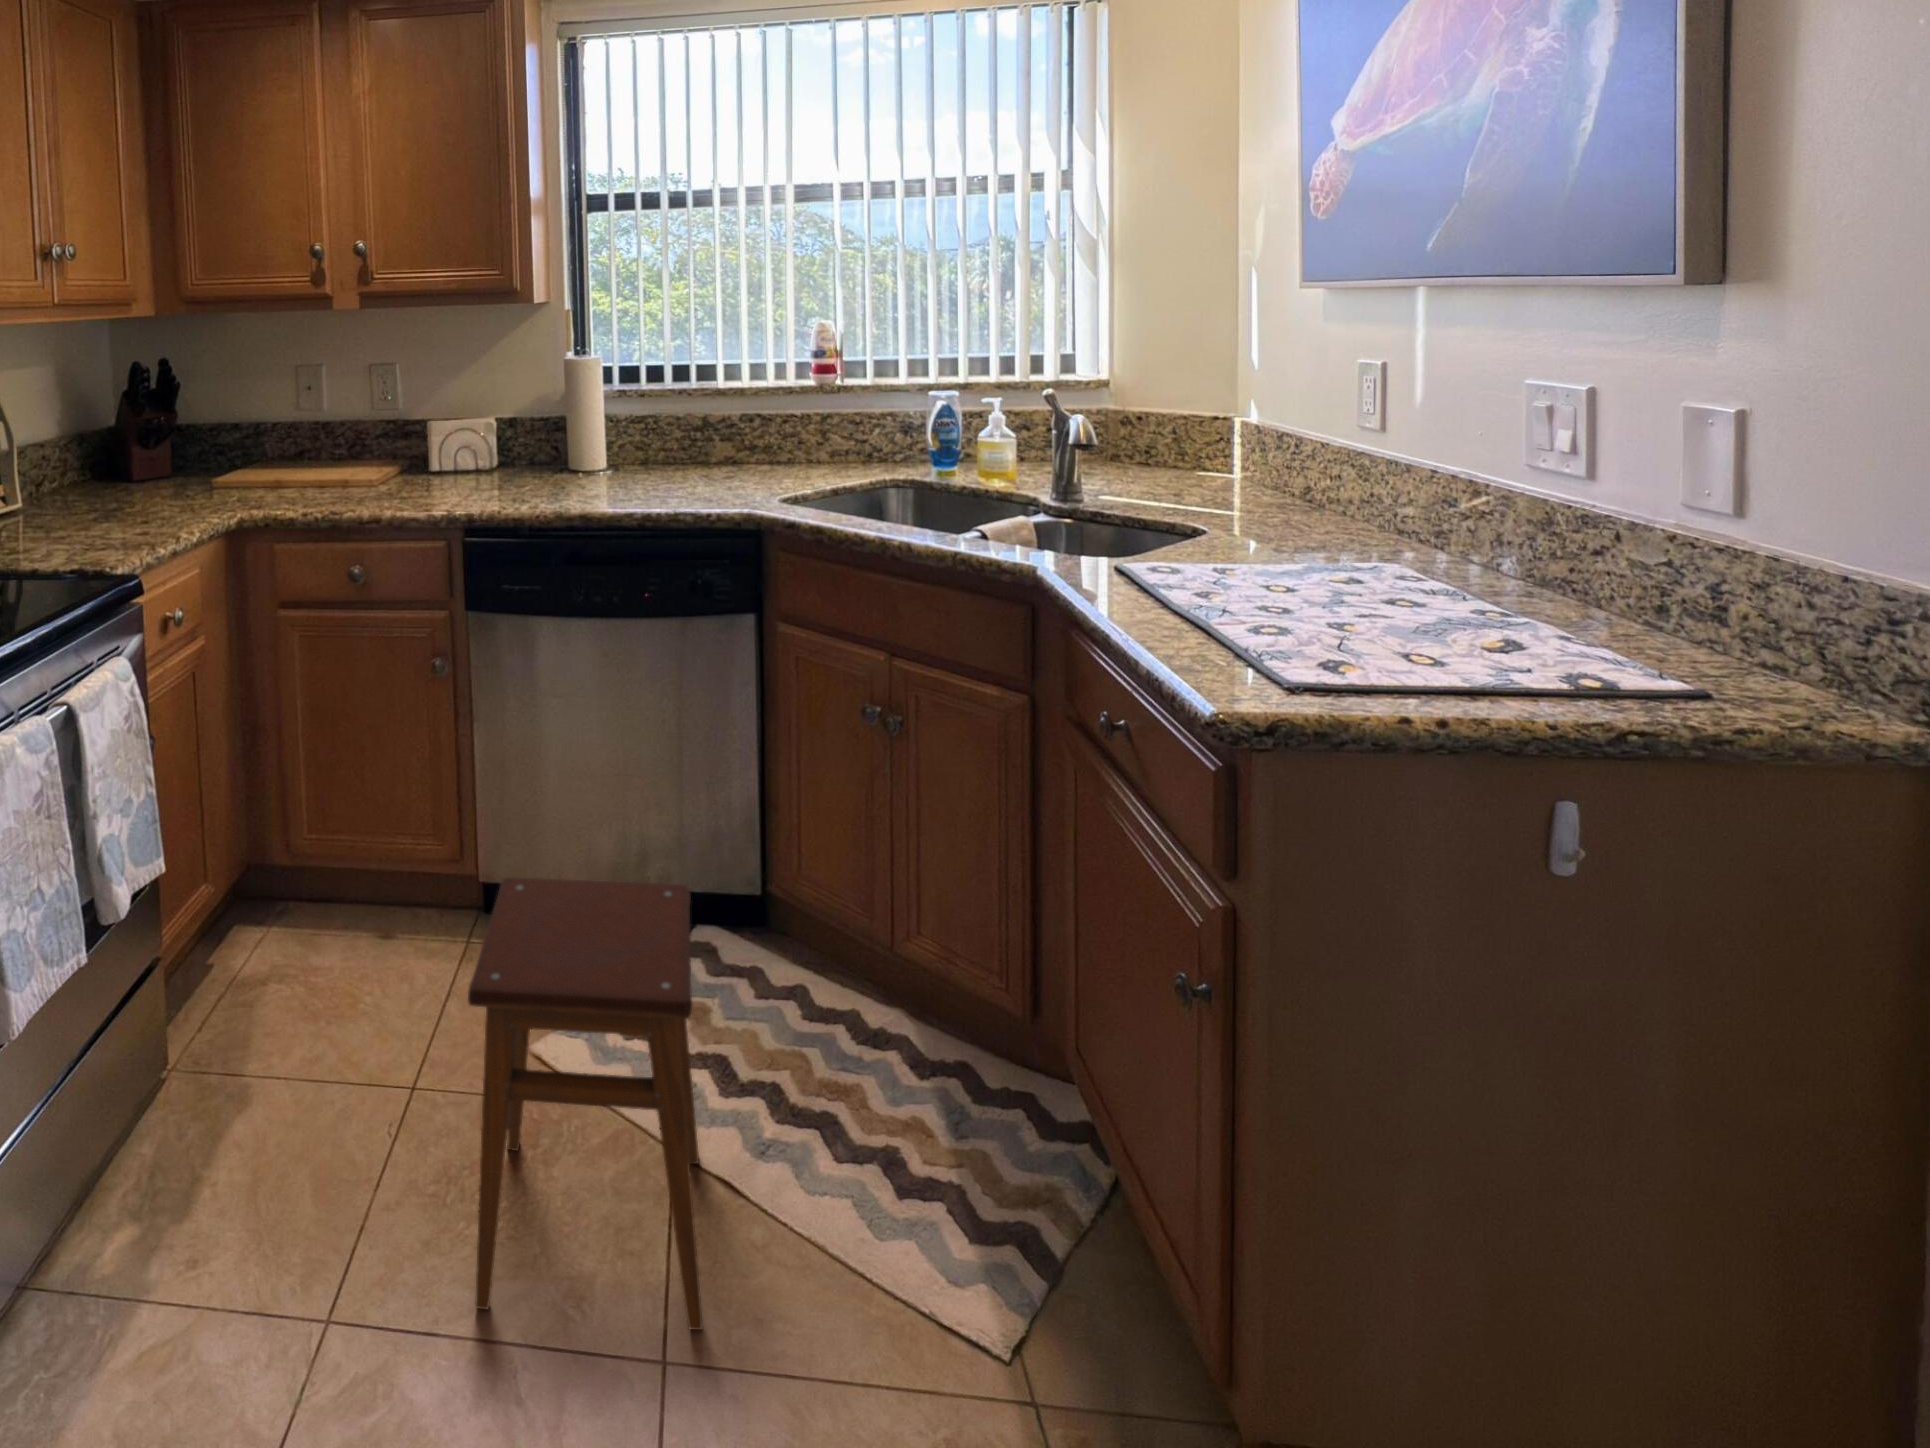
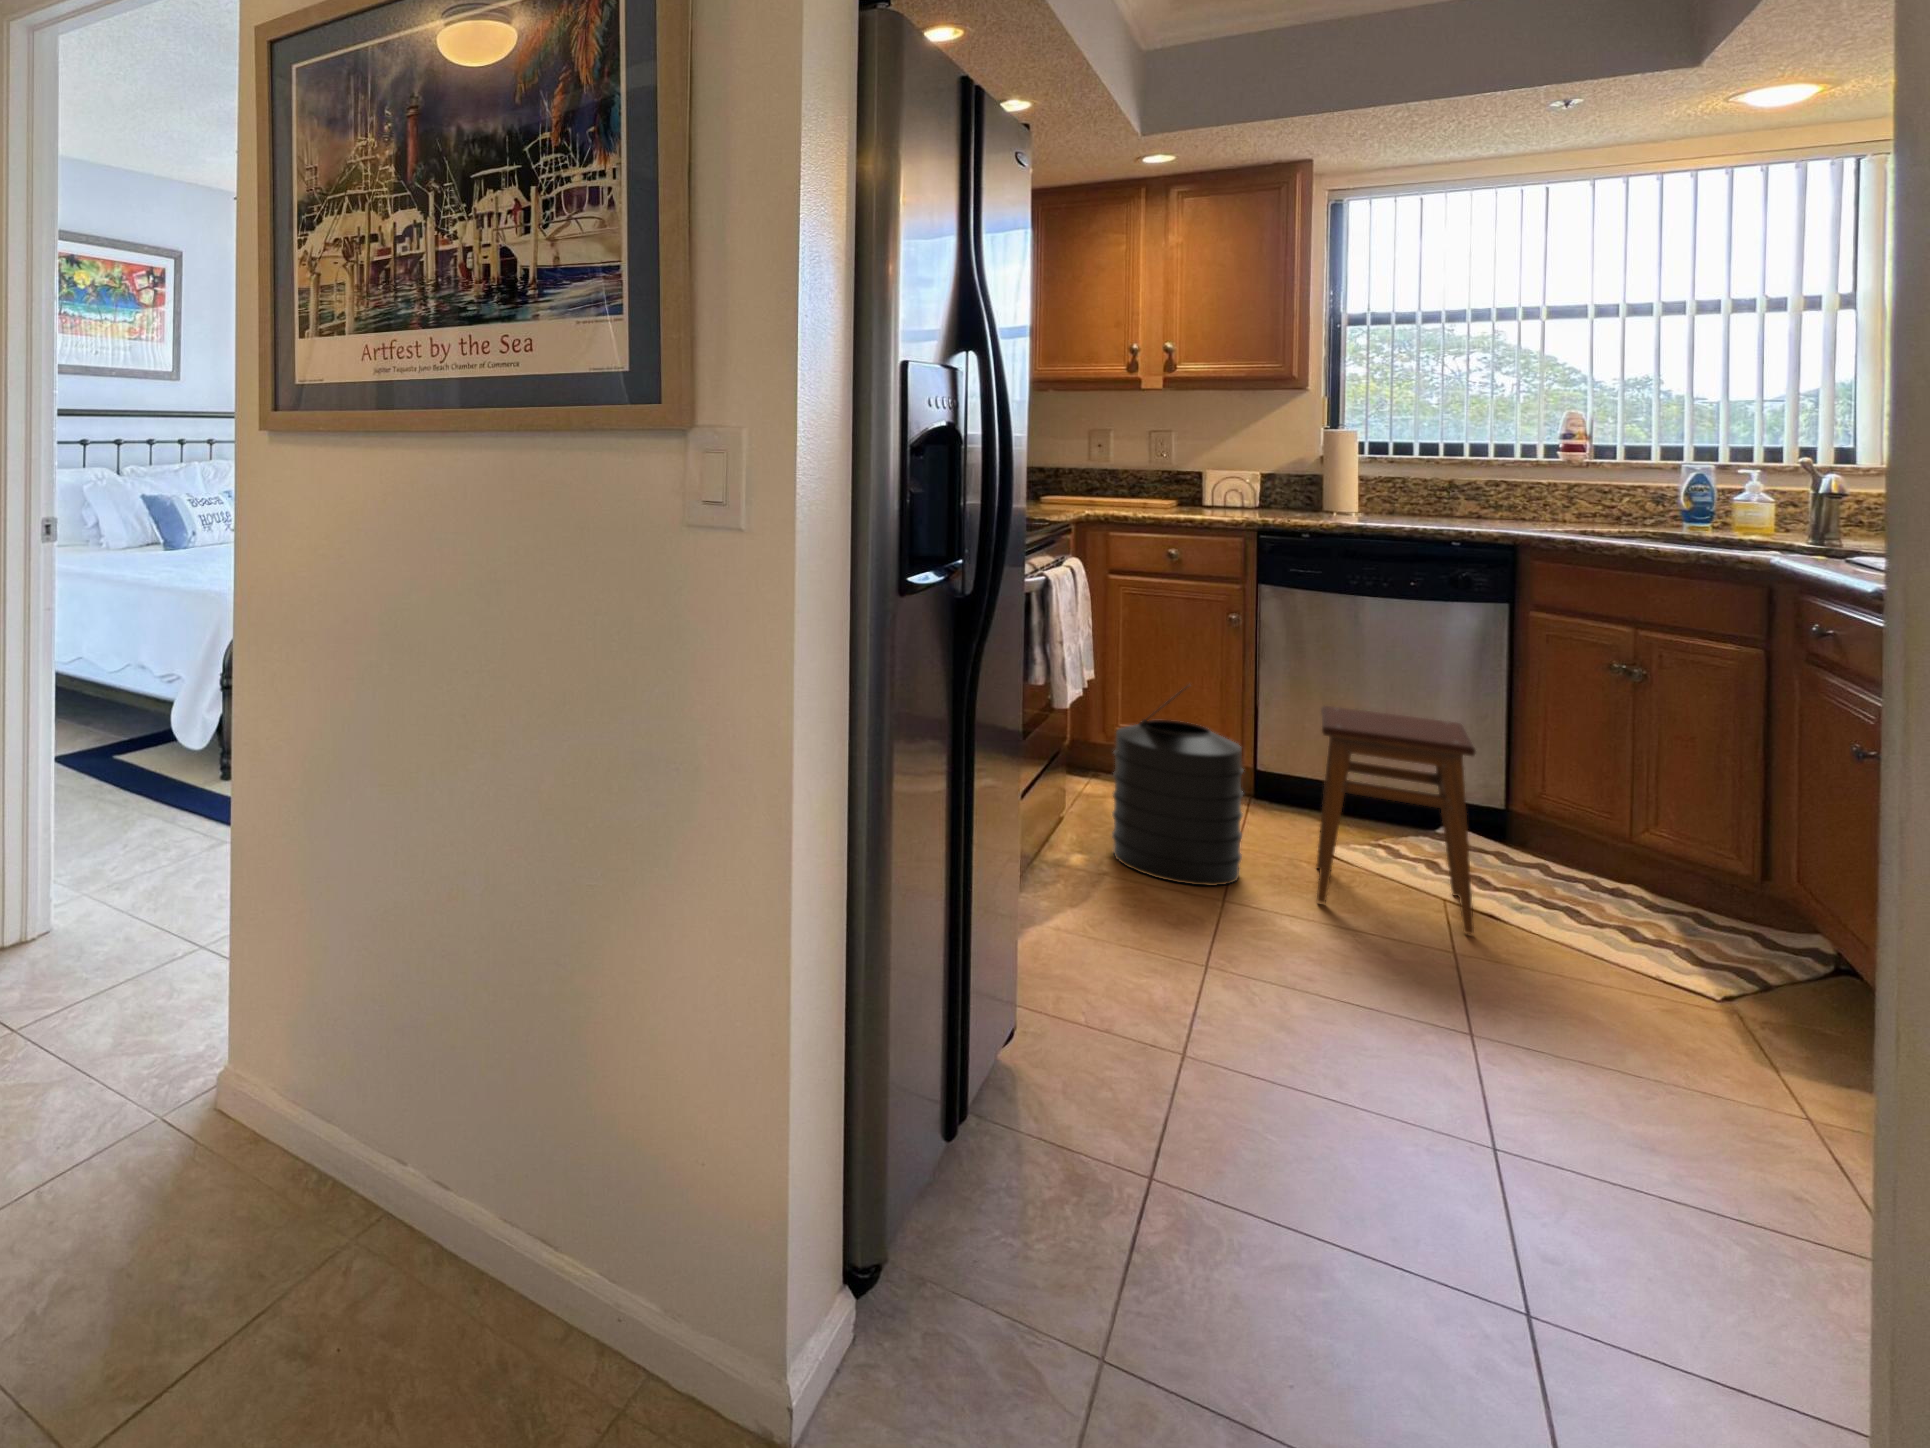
trash can: none [152,902,376,1336] -> present [1112,687,1243,886]

